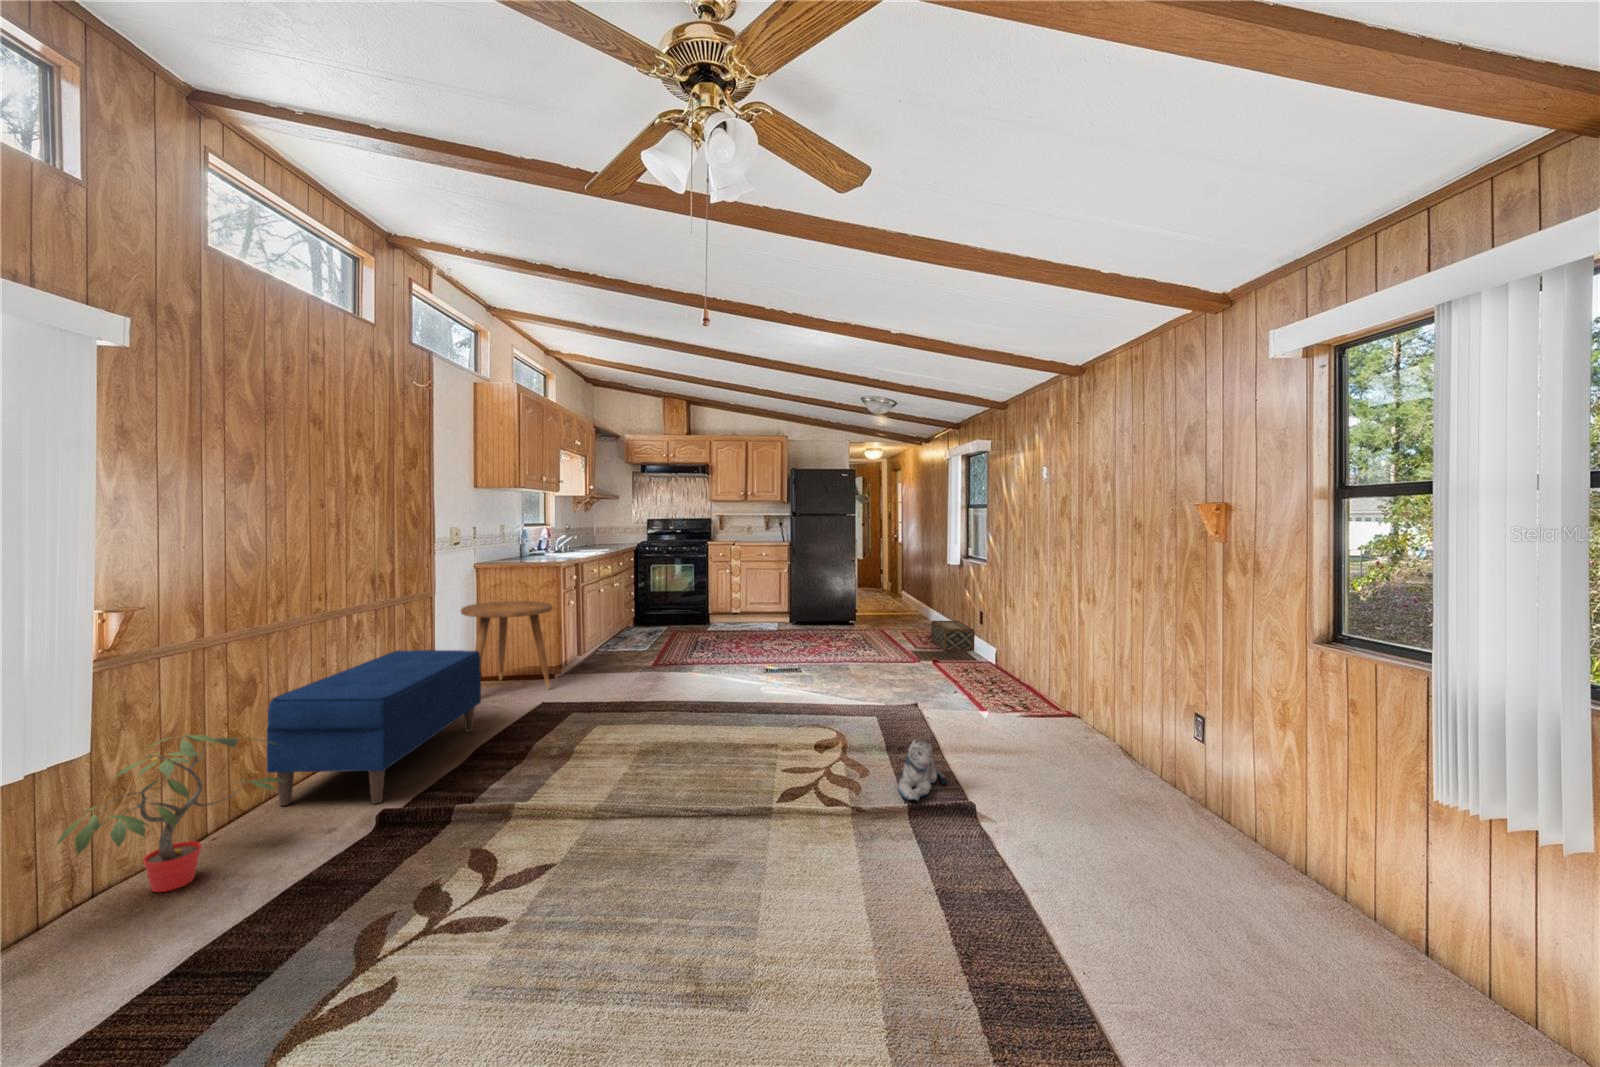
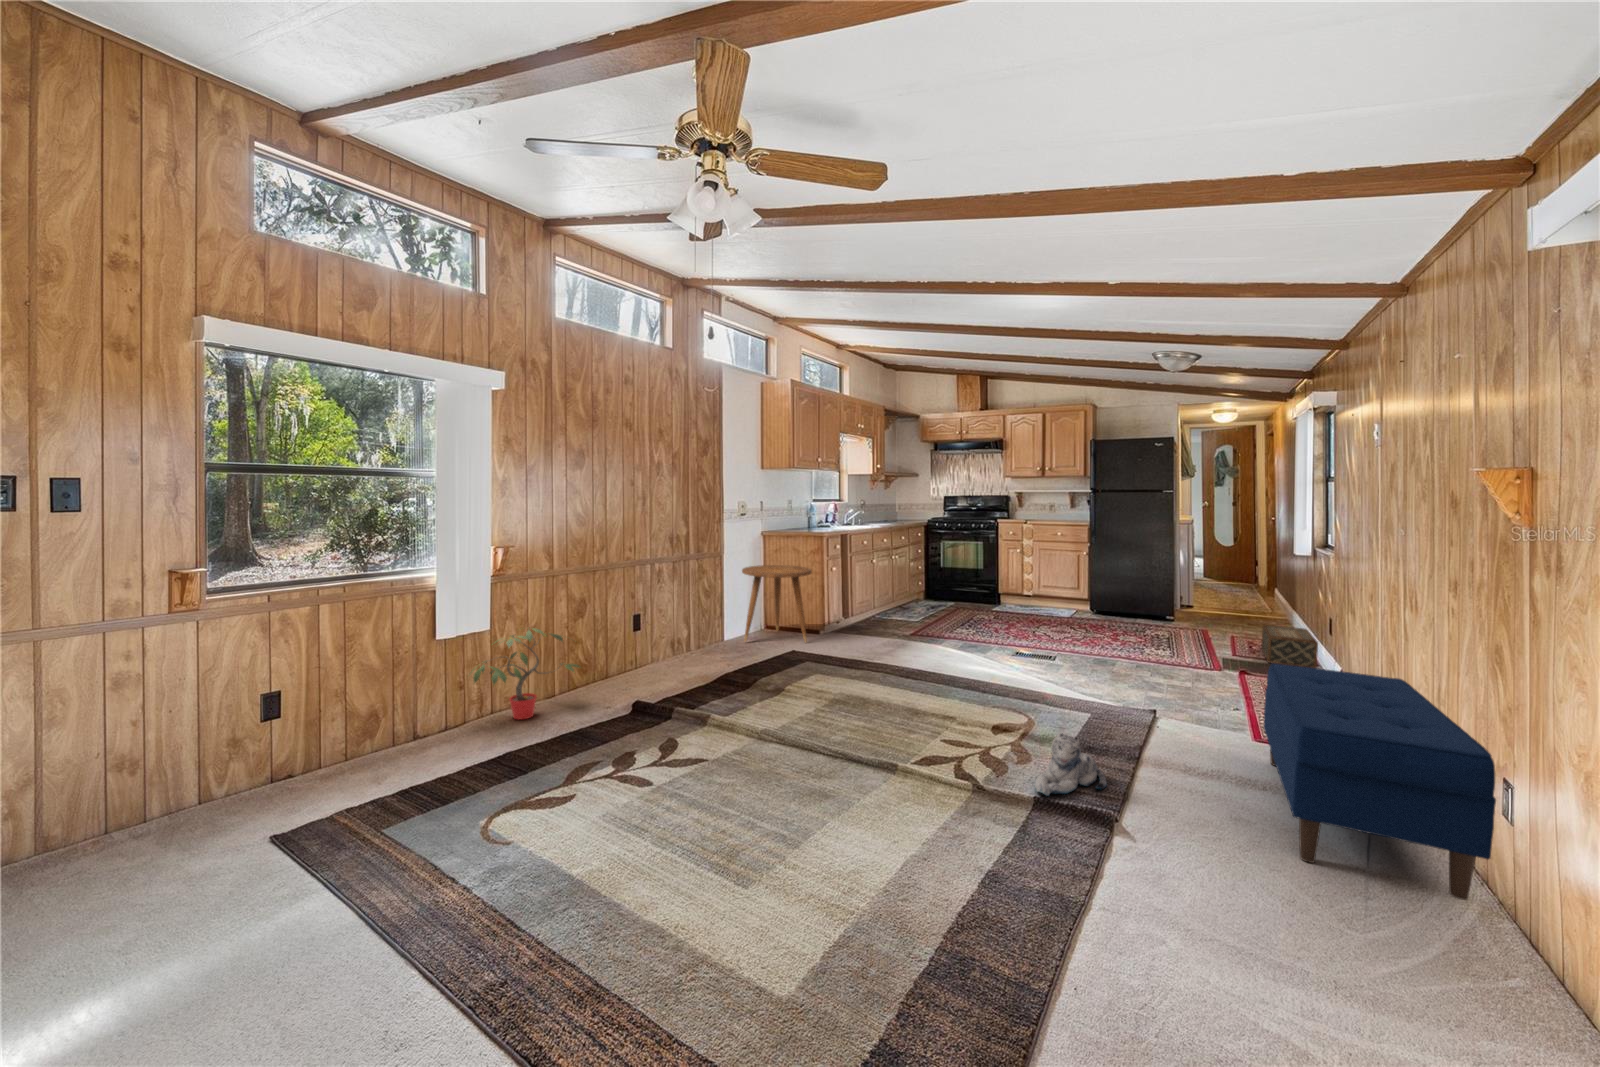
bench: present [267,650,481,805] -> present [1263,663,1496,900]

